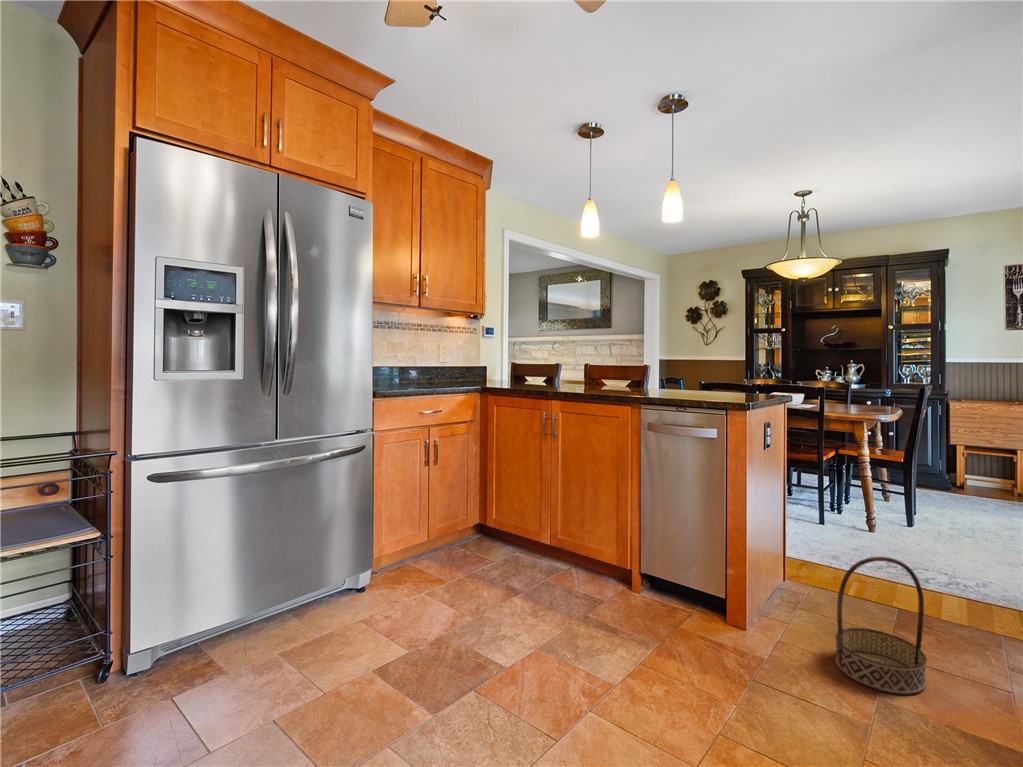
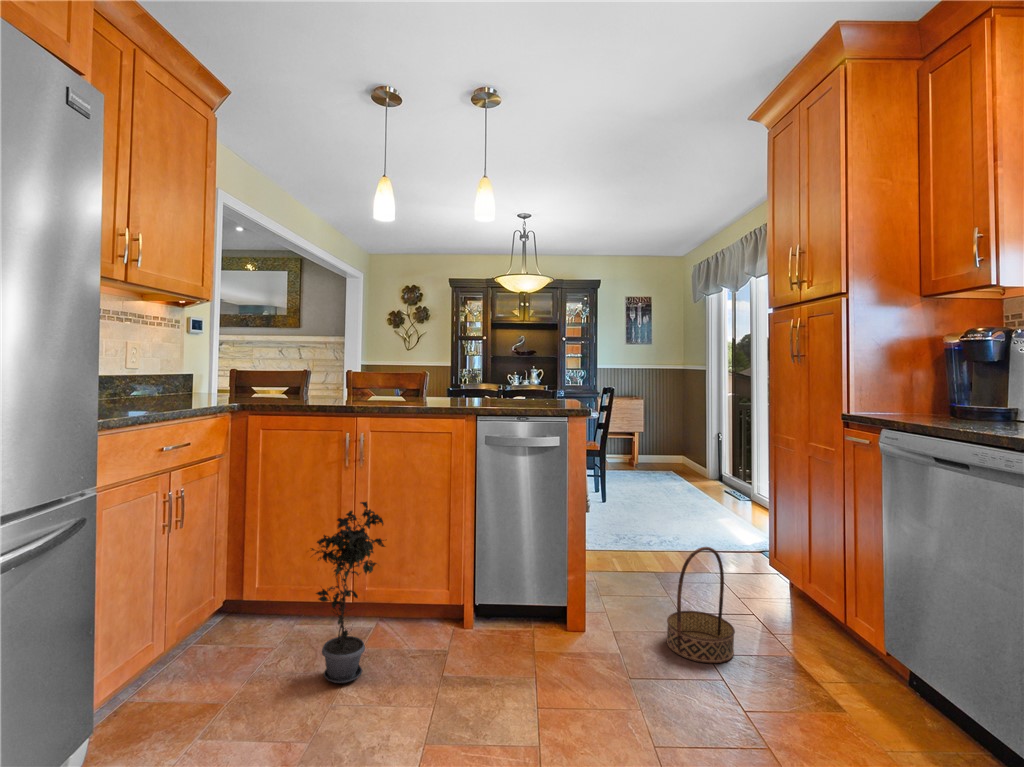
potted plant: none [493,462,549,598] -> present [311,502,385,683]

